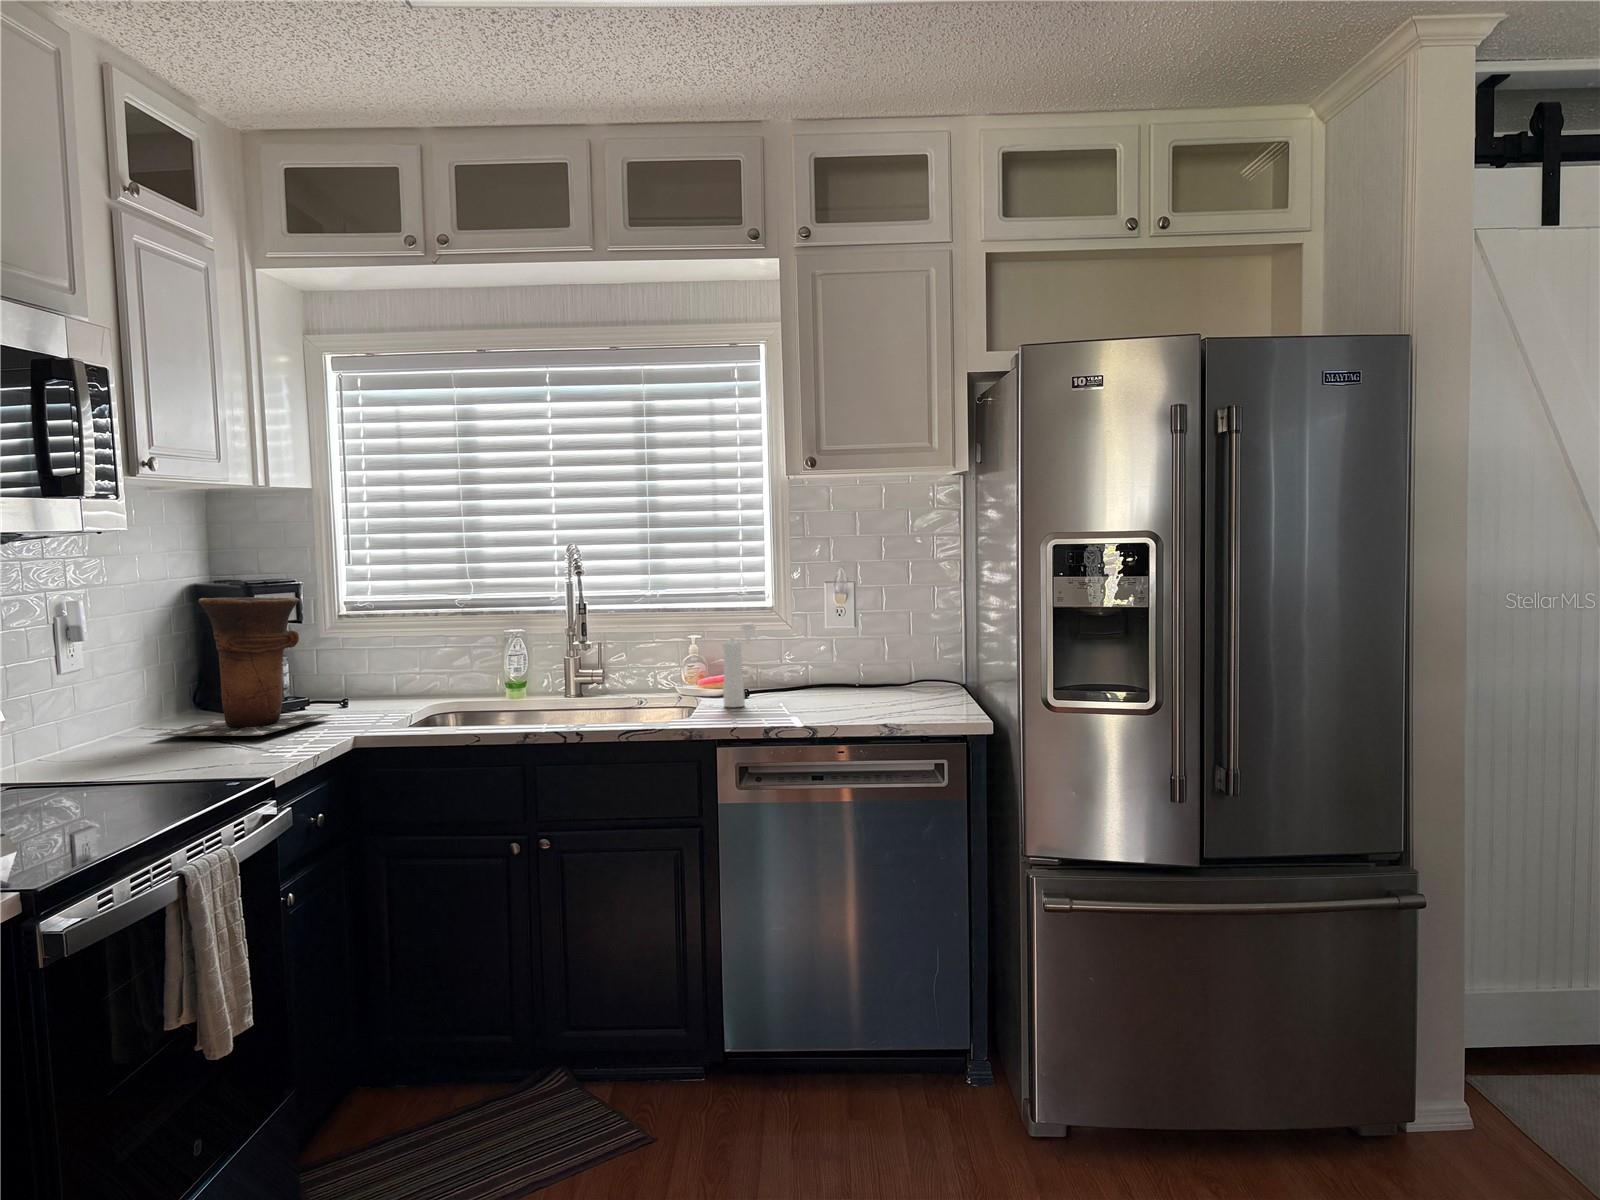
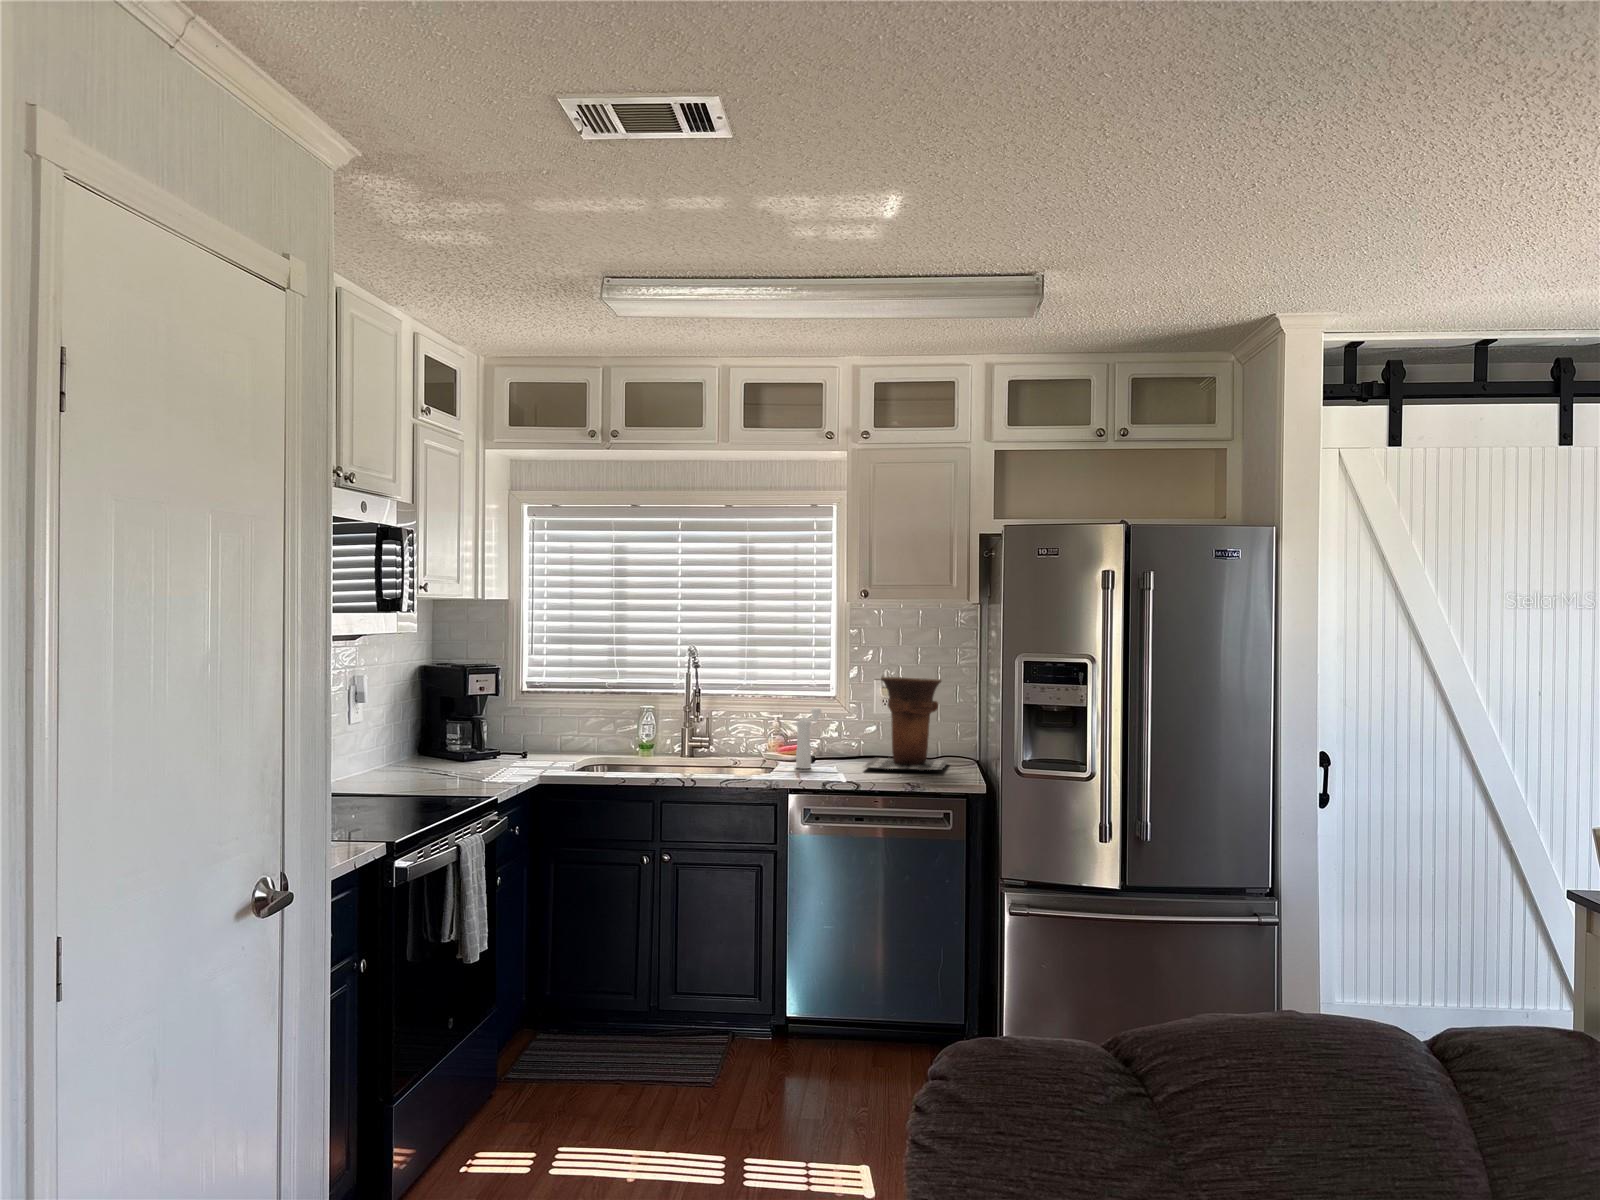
vase: present [154,597,331,736] -> present [864,677,948,770]

